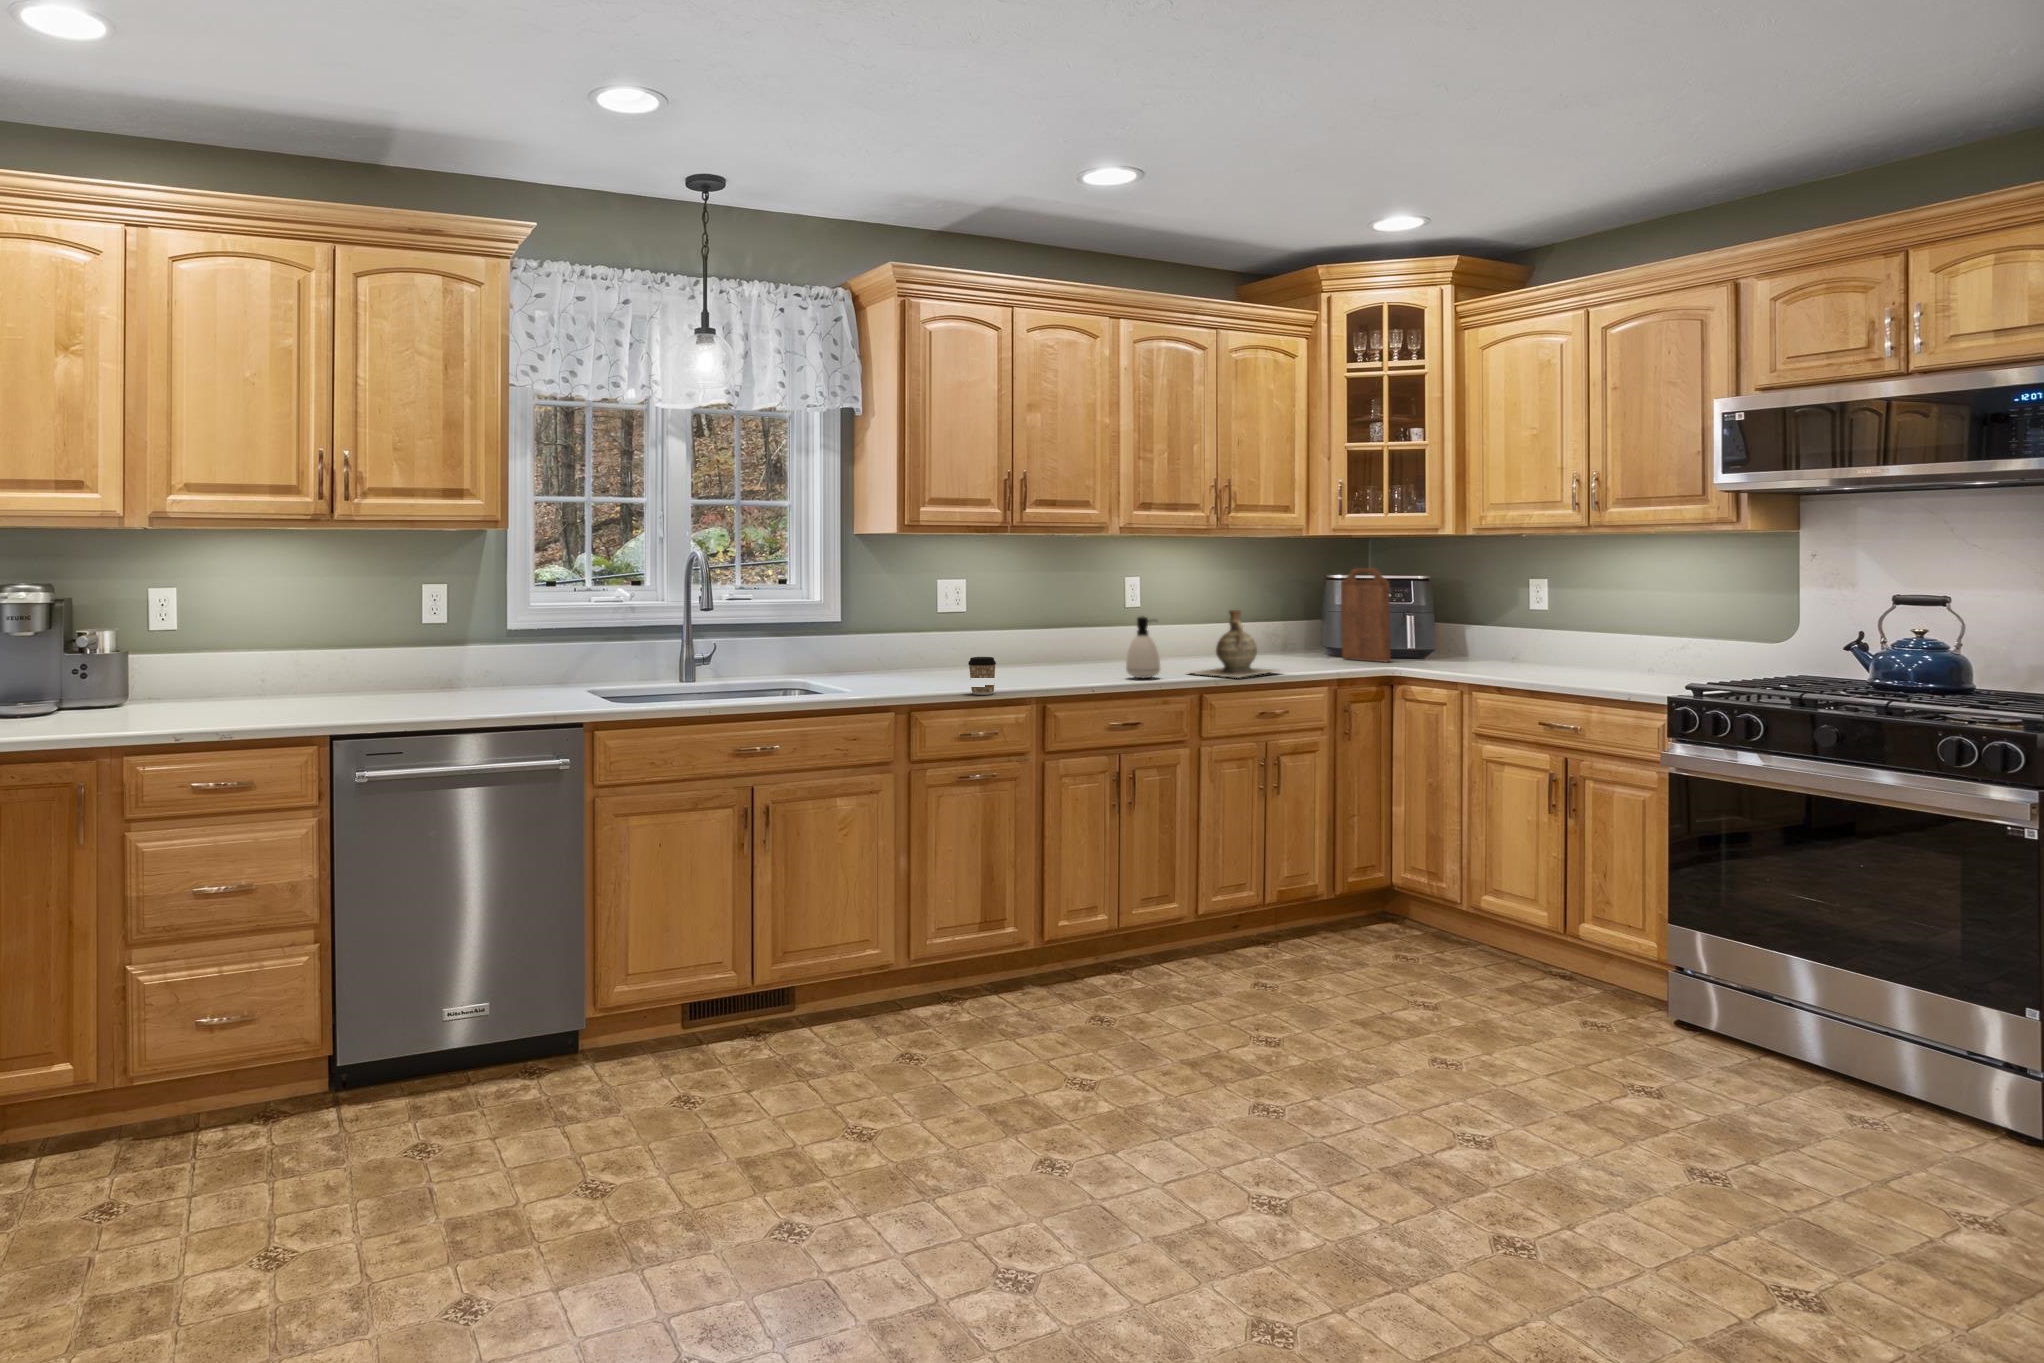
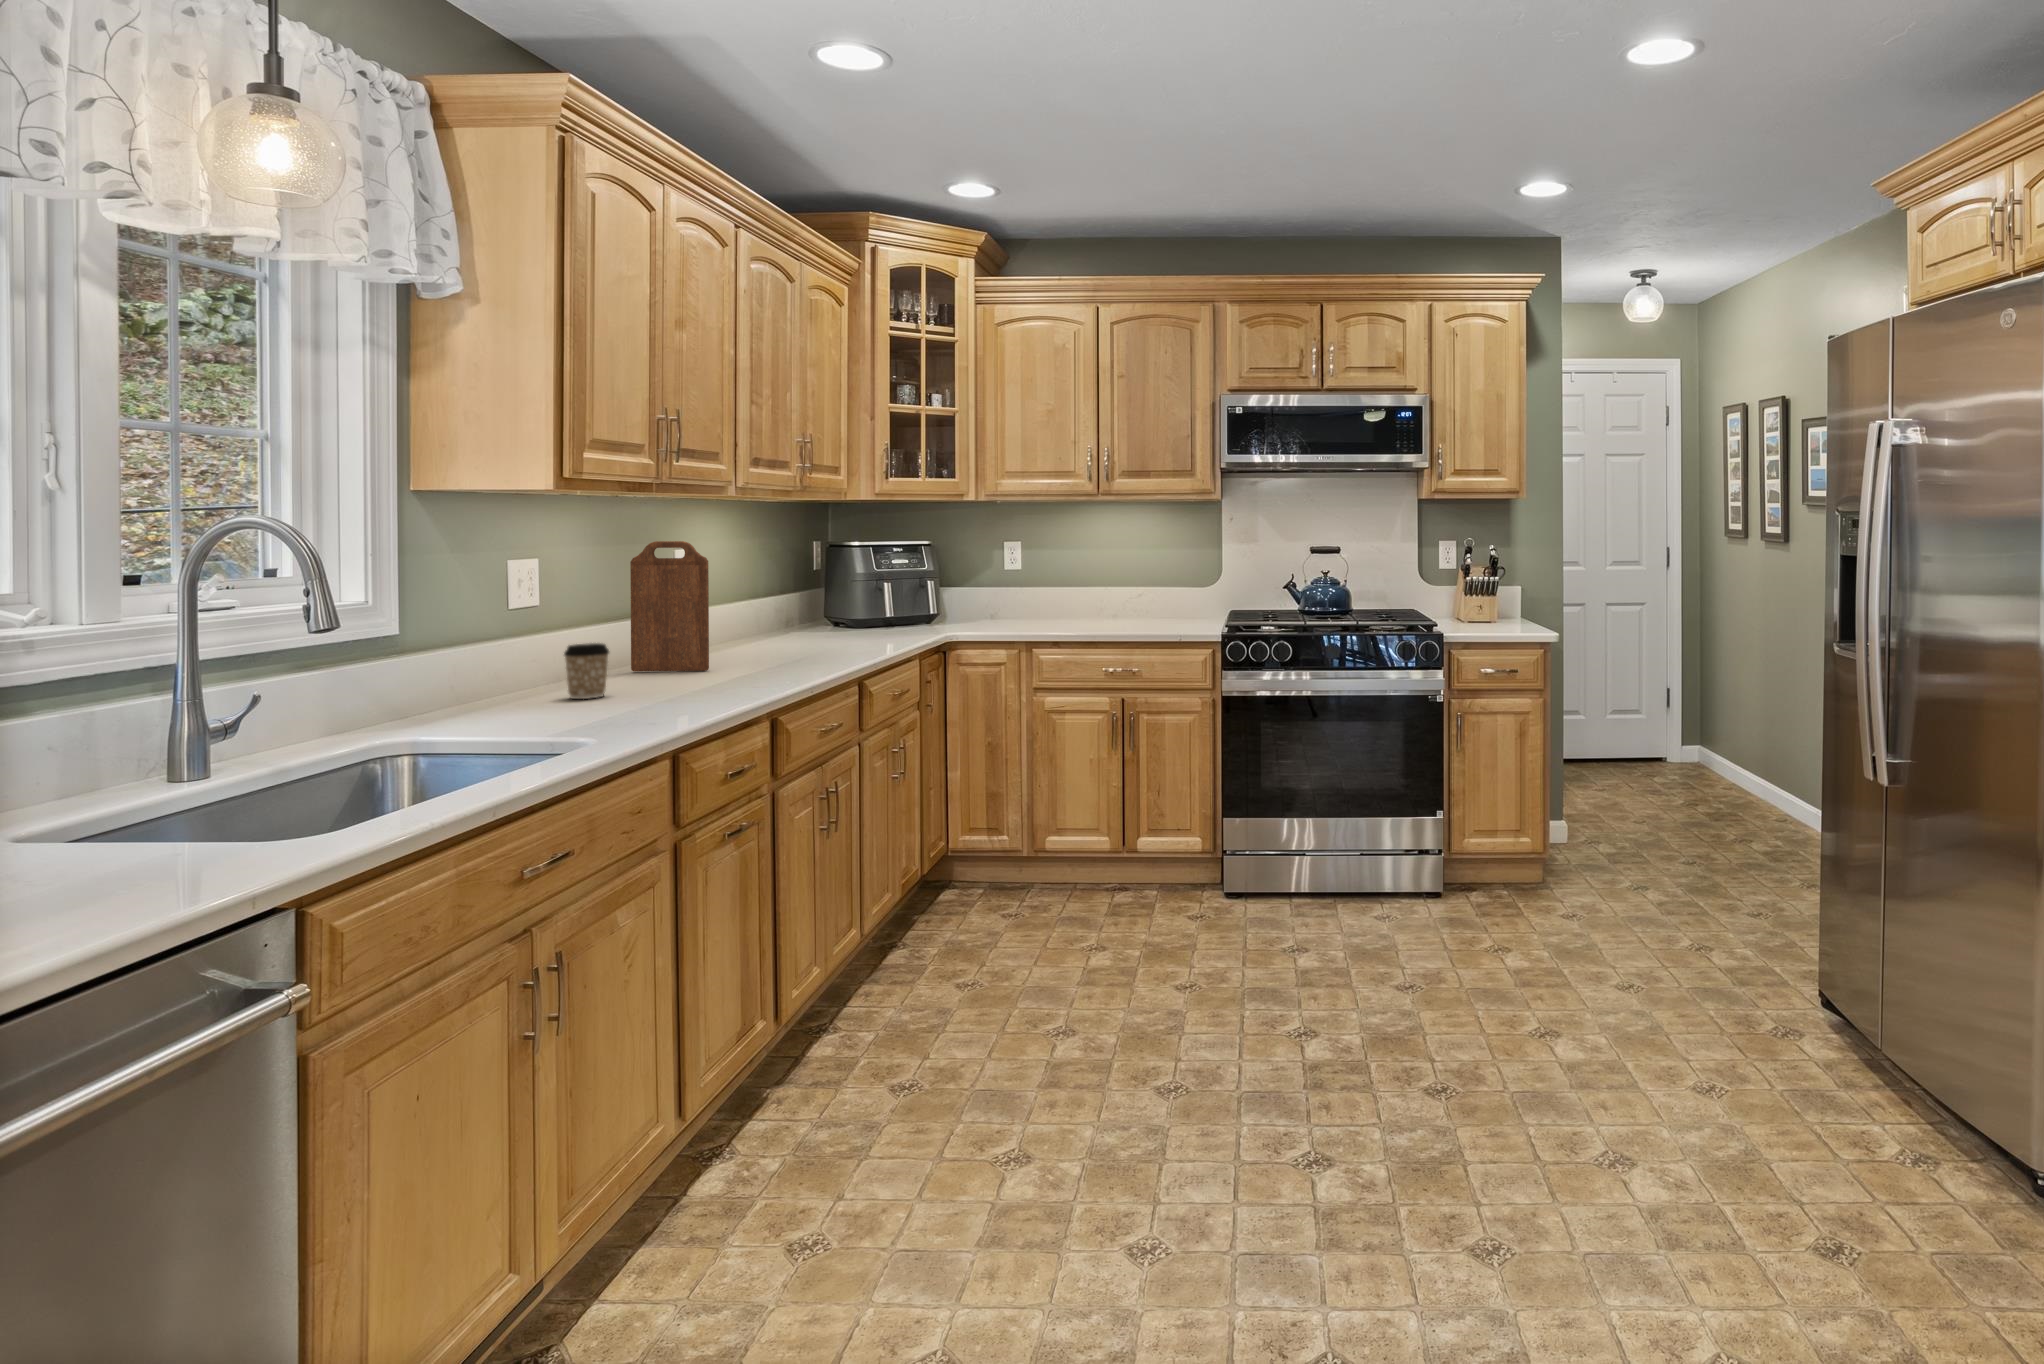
cutting board: present [1341,568,1391,662] -> present [630,541,709,671]
ceramic jug: present [1193,610,1275,678] -> none [760,575,865,653]
soap dispenser: present [1126,616,1160,678] -> none [708,585,754,661]

